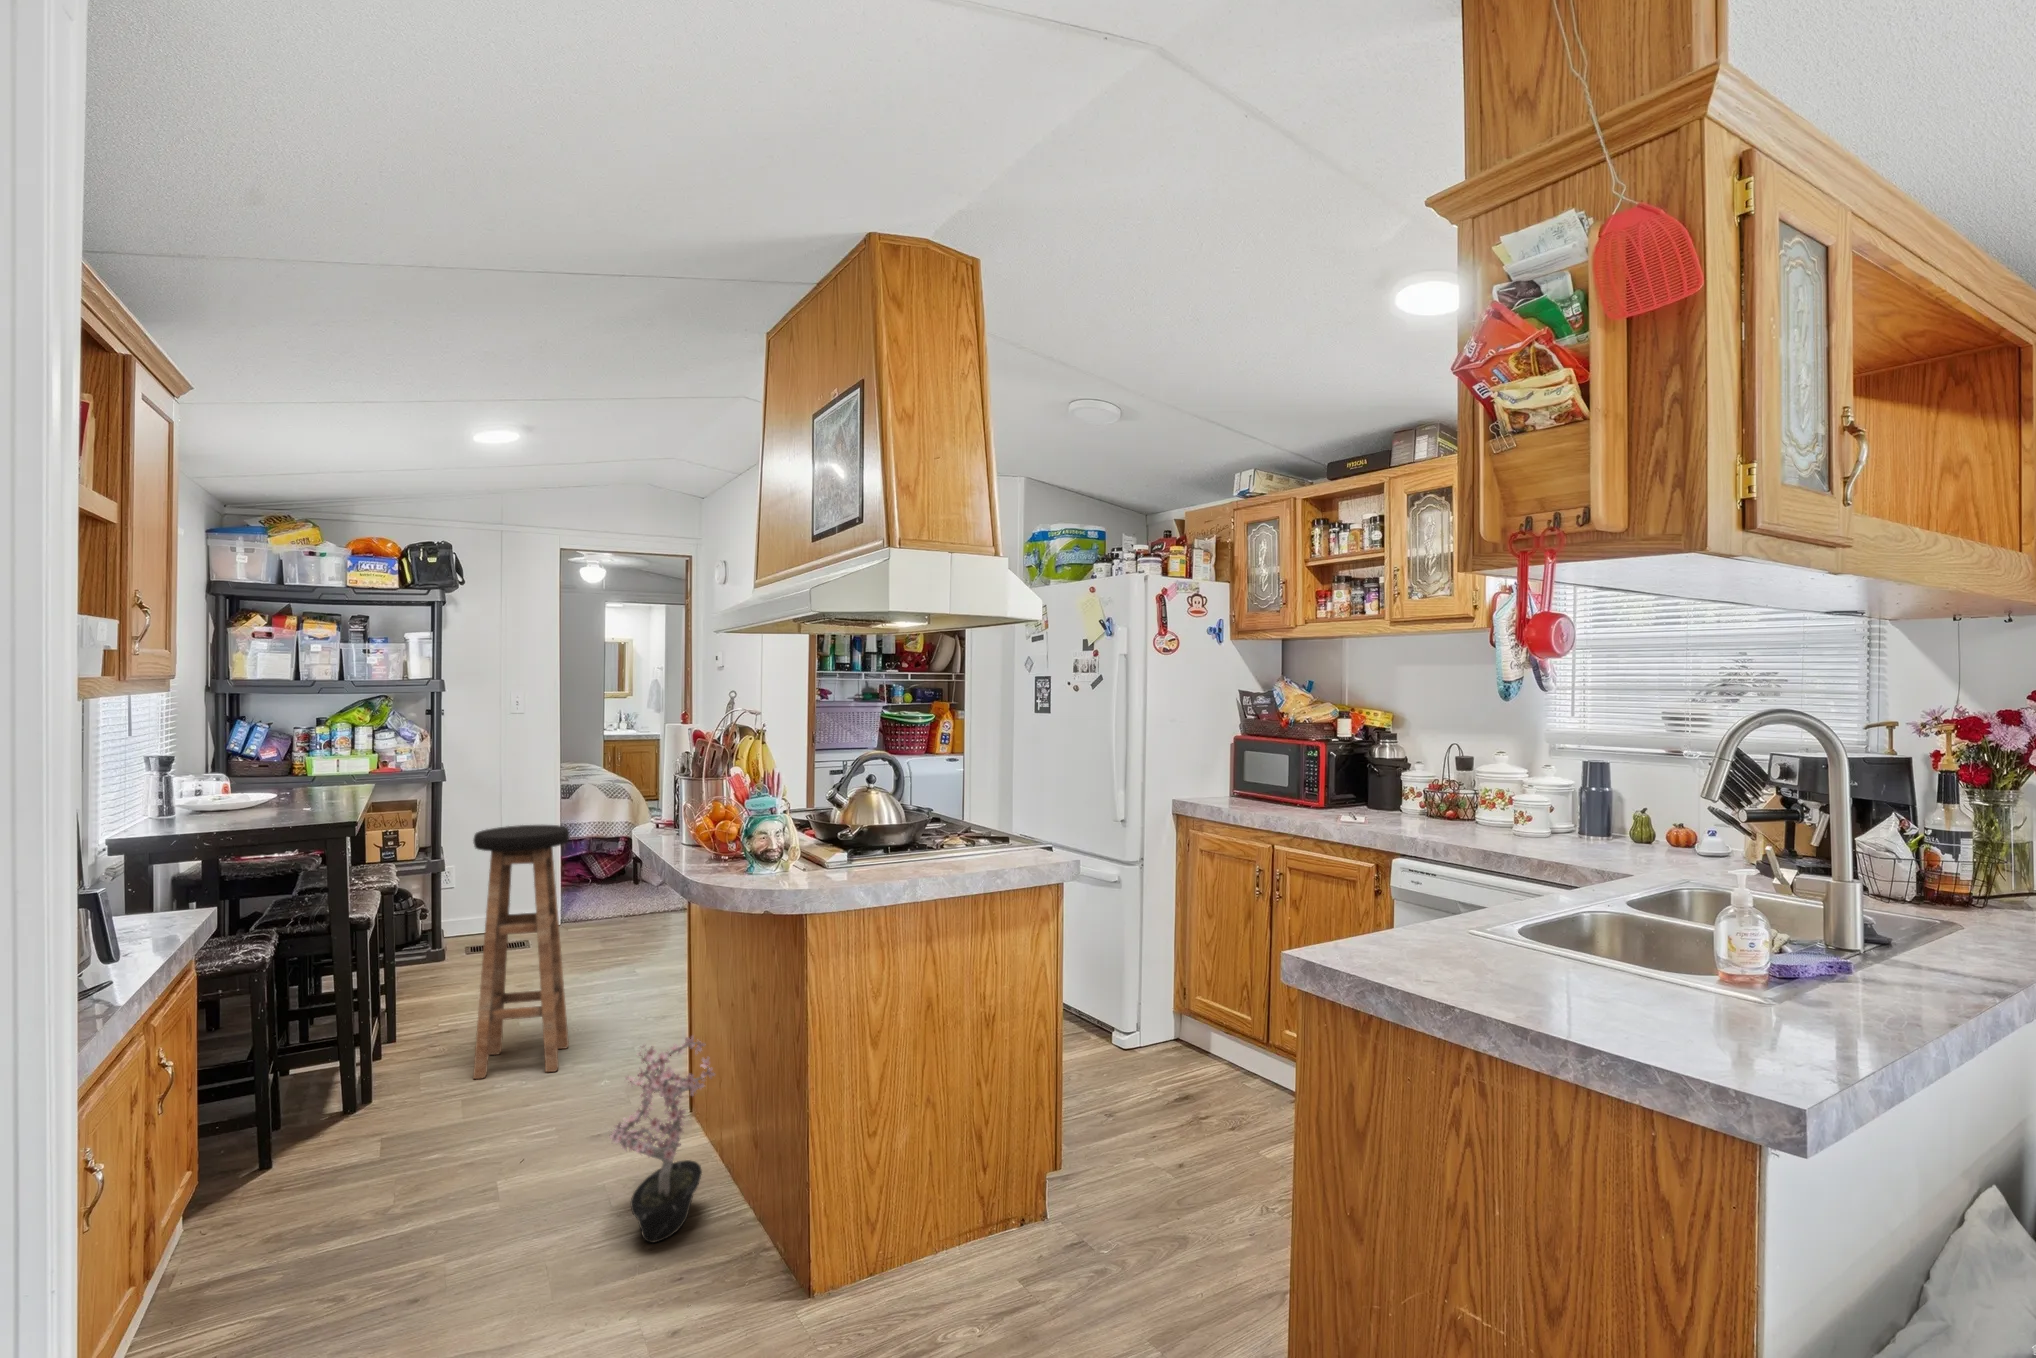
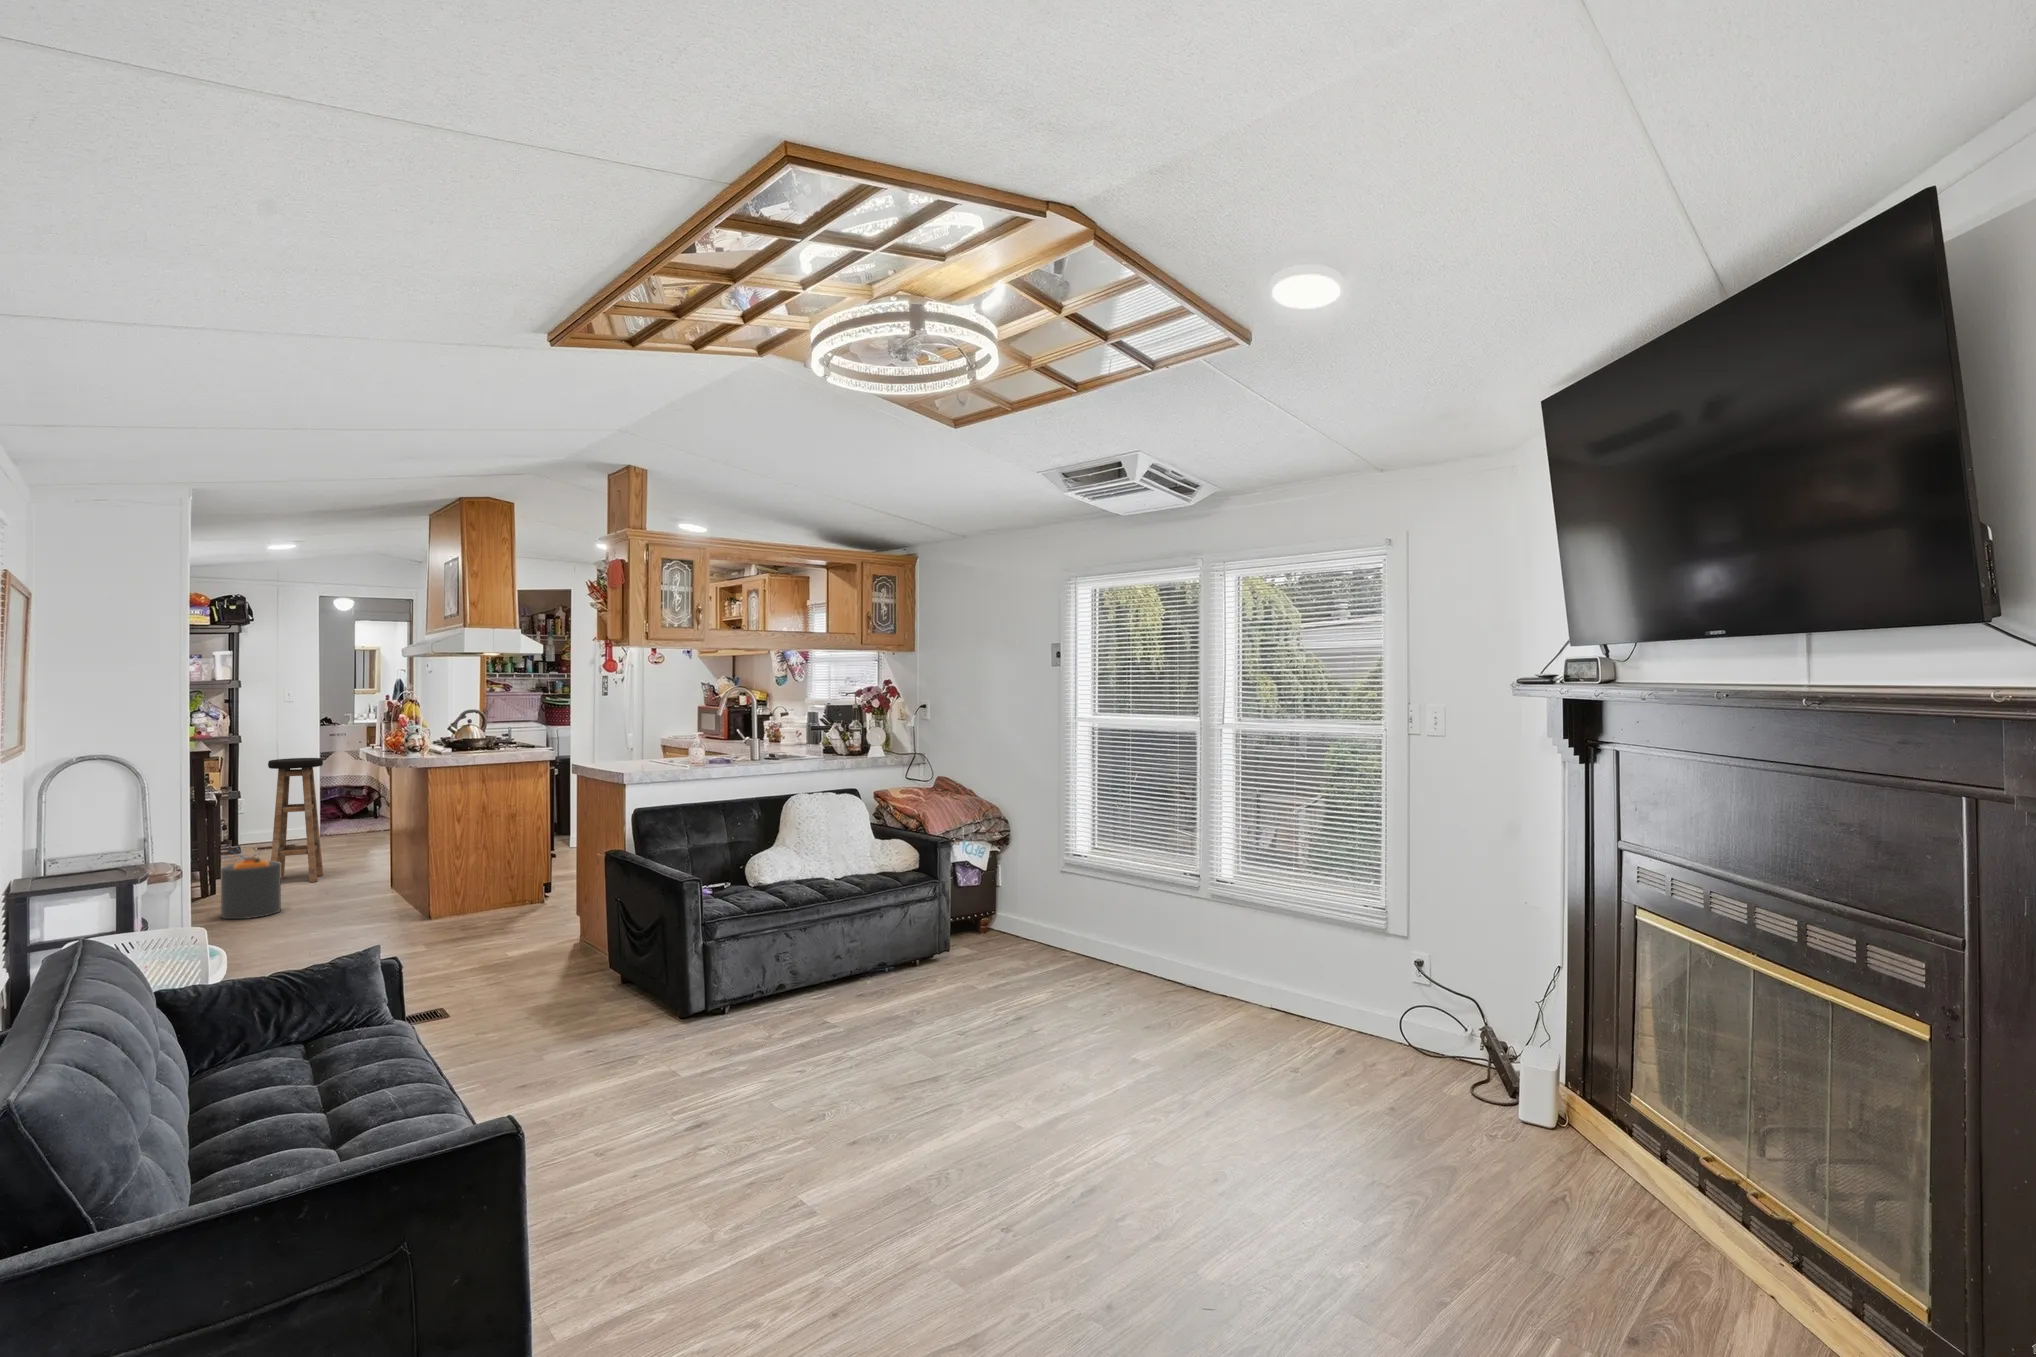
potted plant: present [610,1036,715,1243] -> none [338,832,390,915]
trash can: none [352,1049,485,1243] -> present [221,846,281,919]

